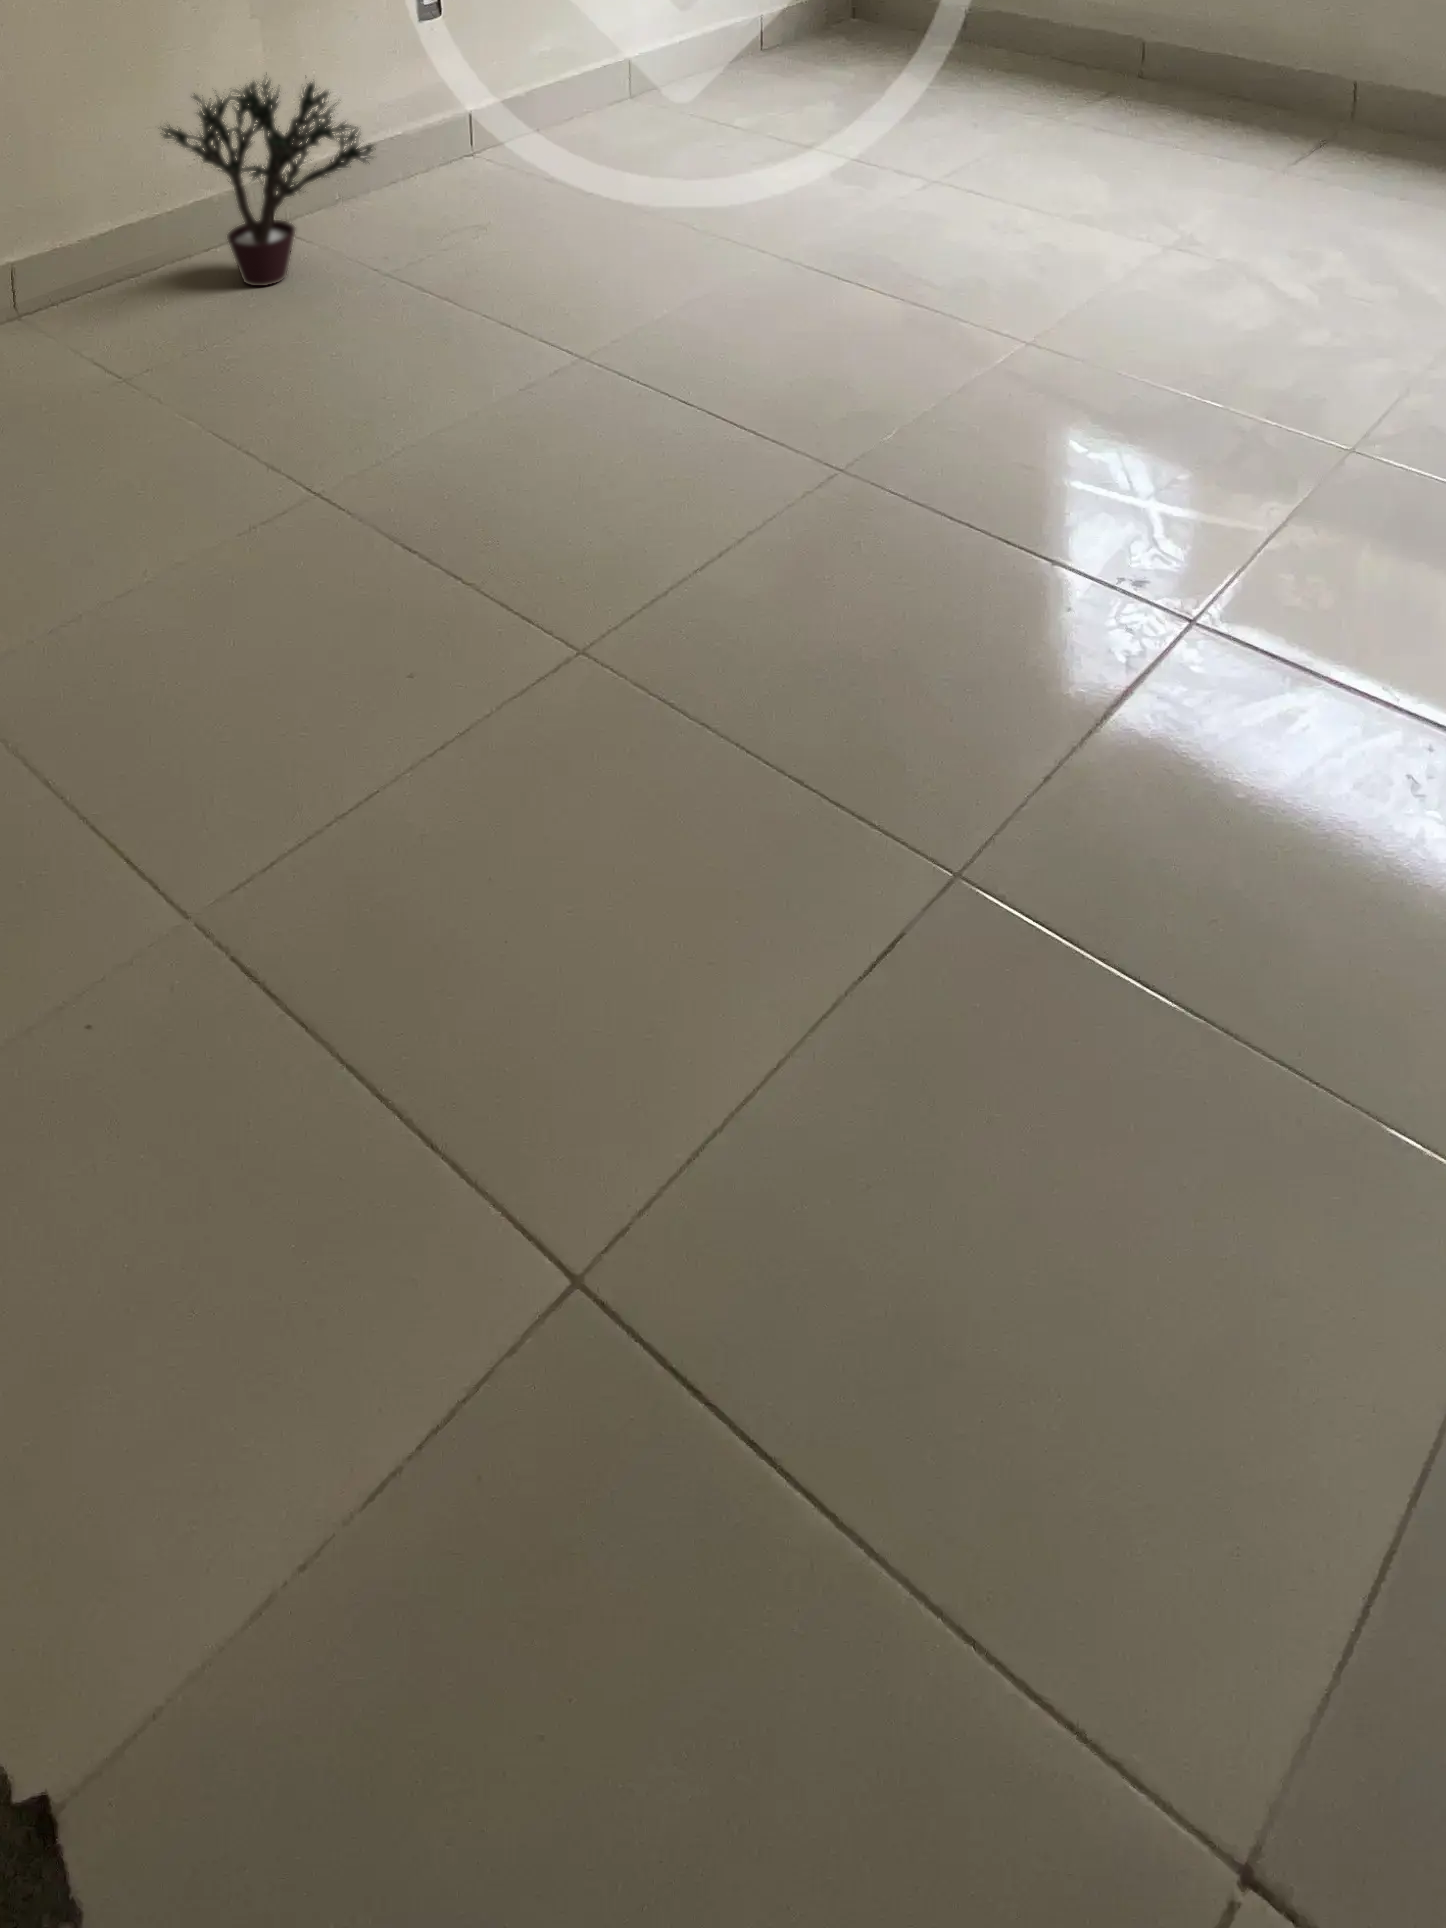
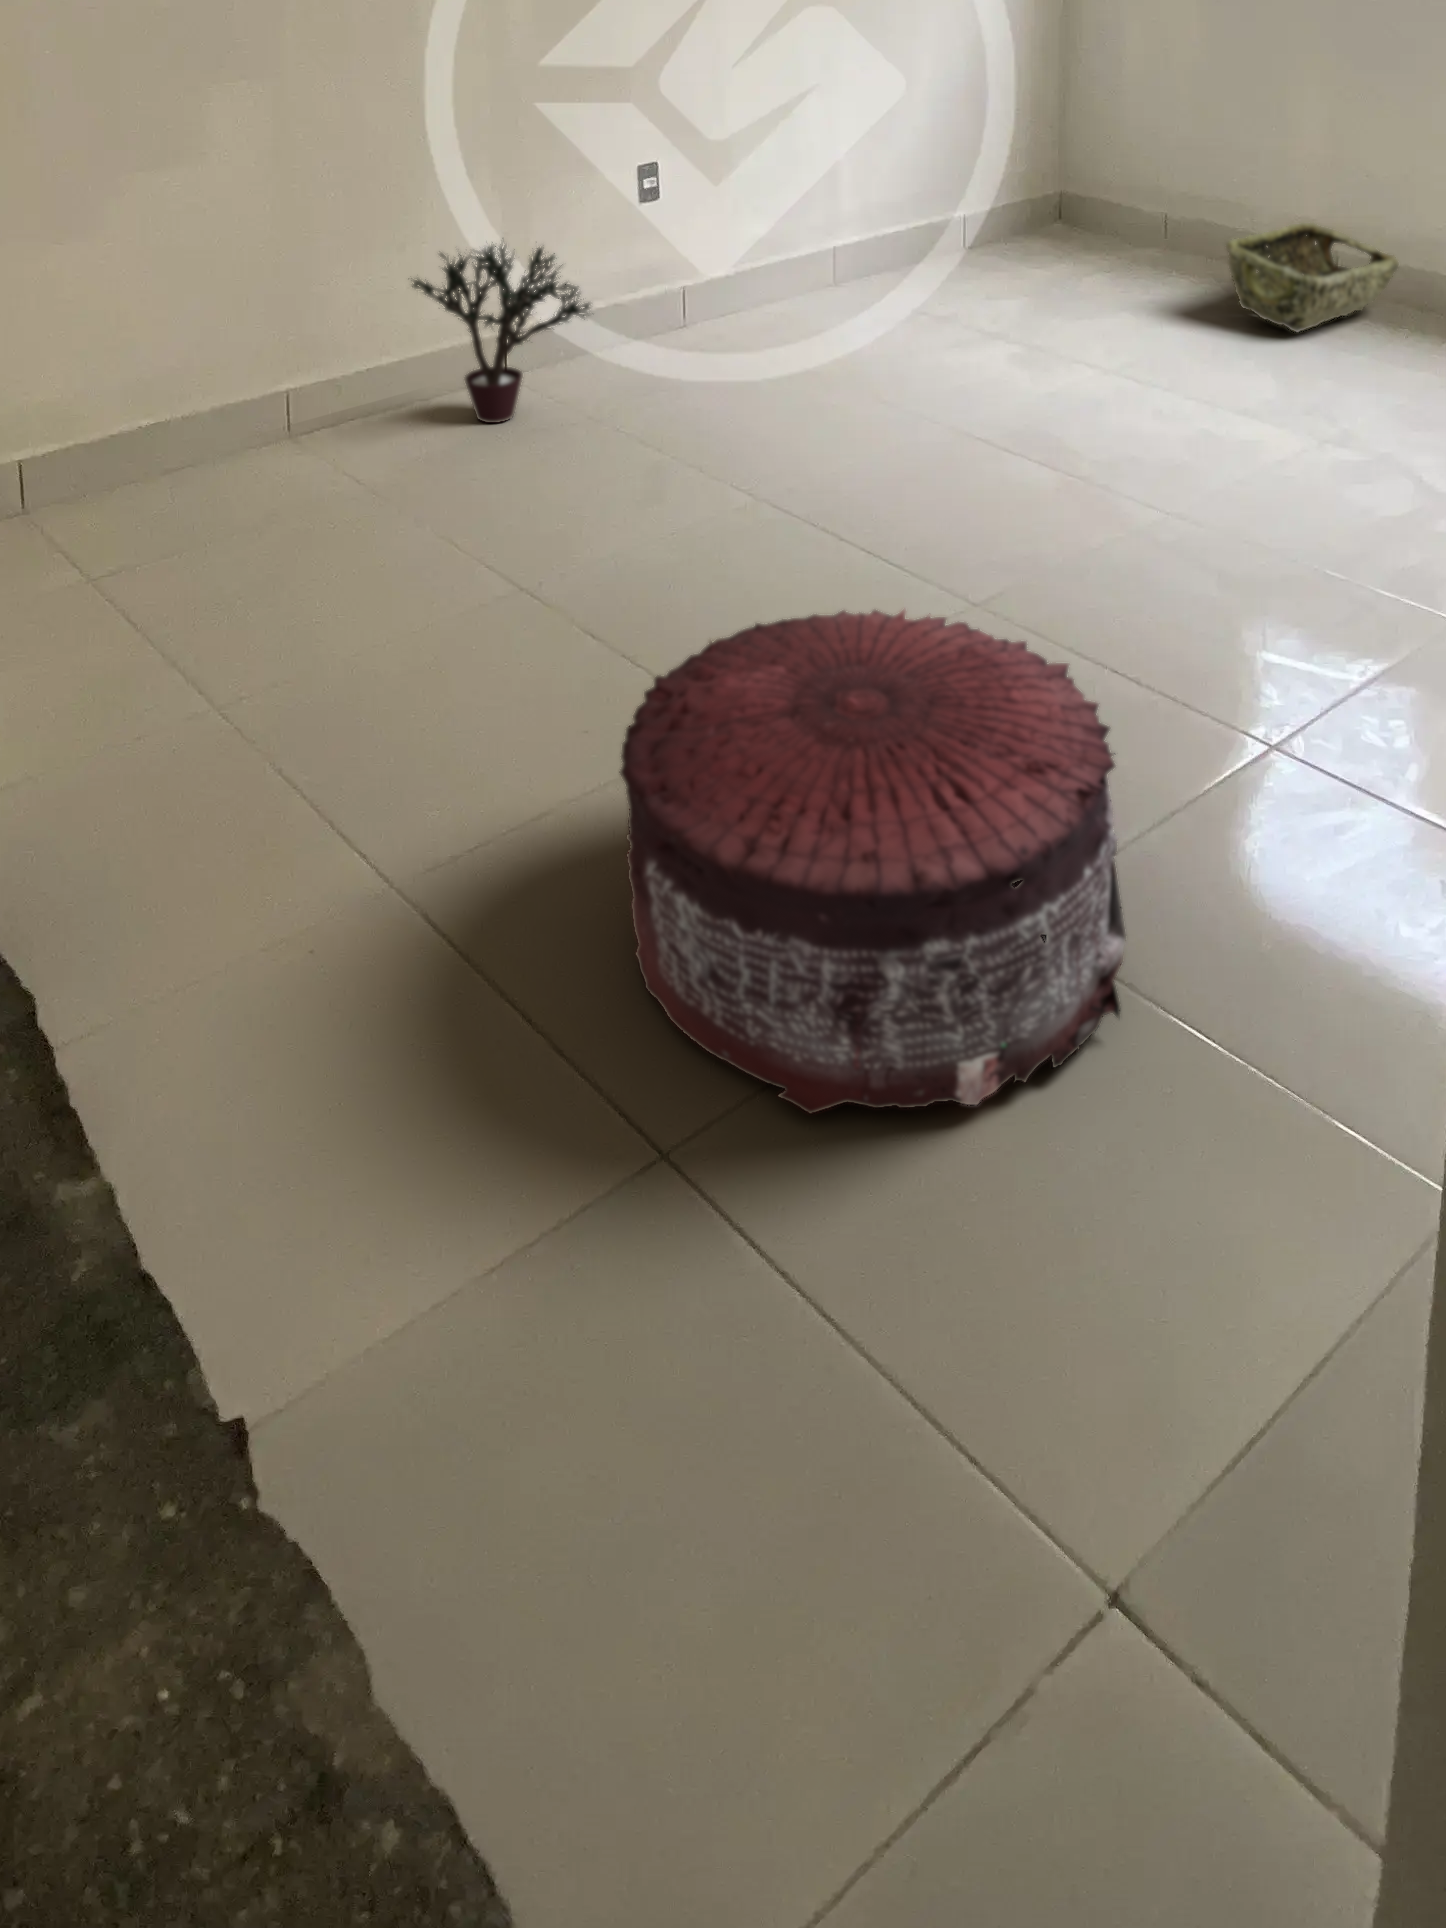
woven basket: none [1045,15,1217,132] -> present [1226,223,1398,332]
pouf: none [480,516,1090,1193] -> present [619,610,1126,1113]

